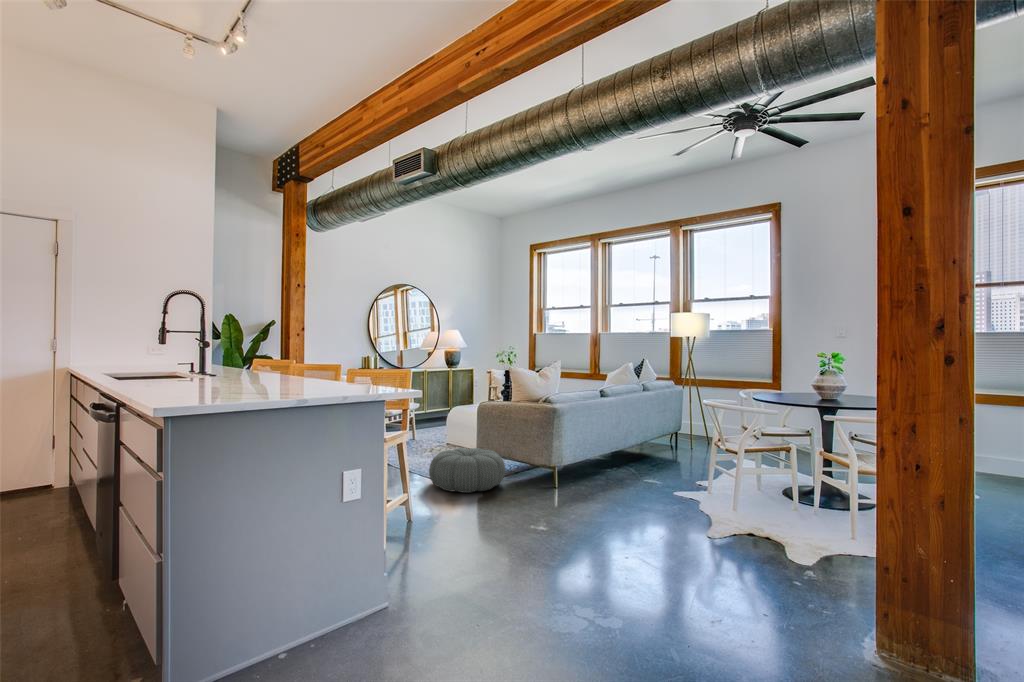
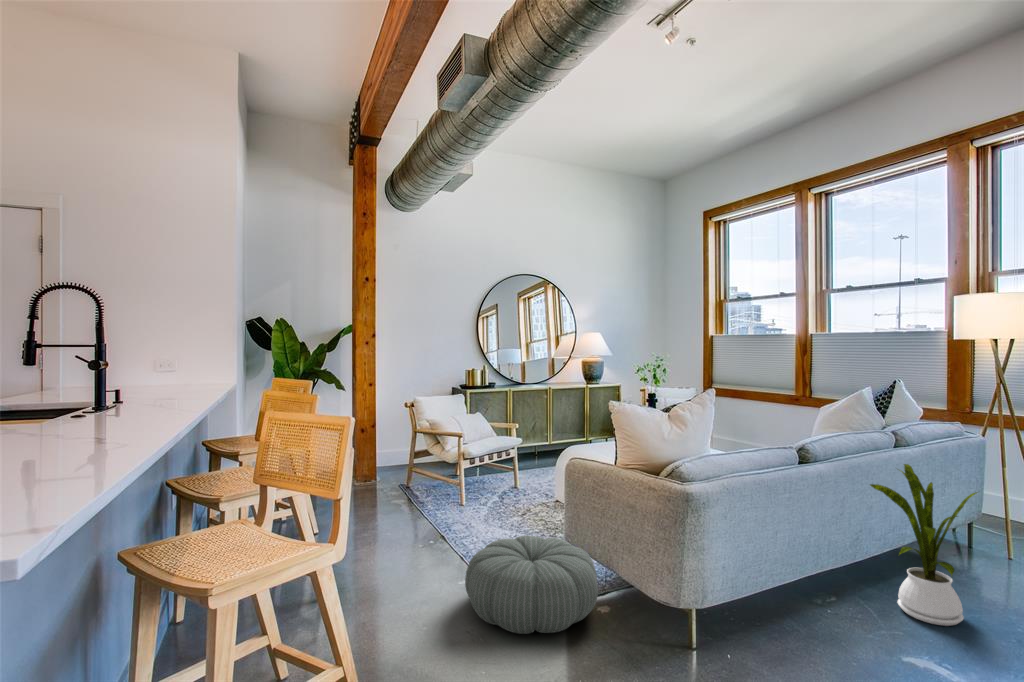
house plant: none [631,394,676,471] -> present [870,464,977,626]

